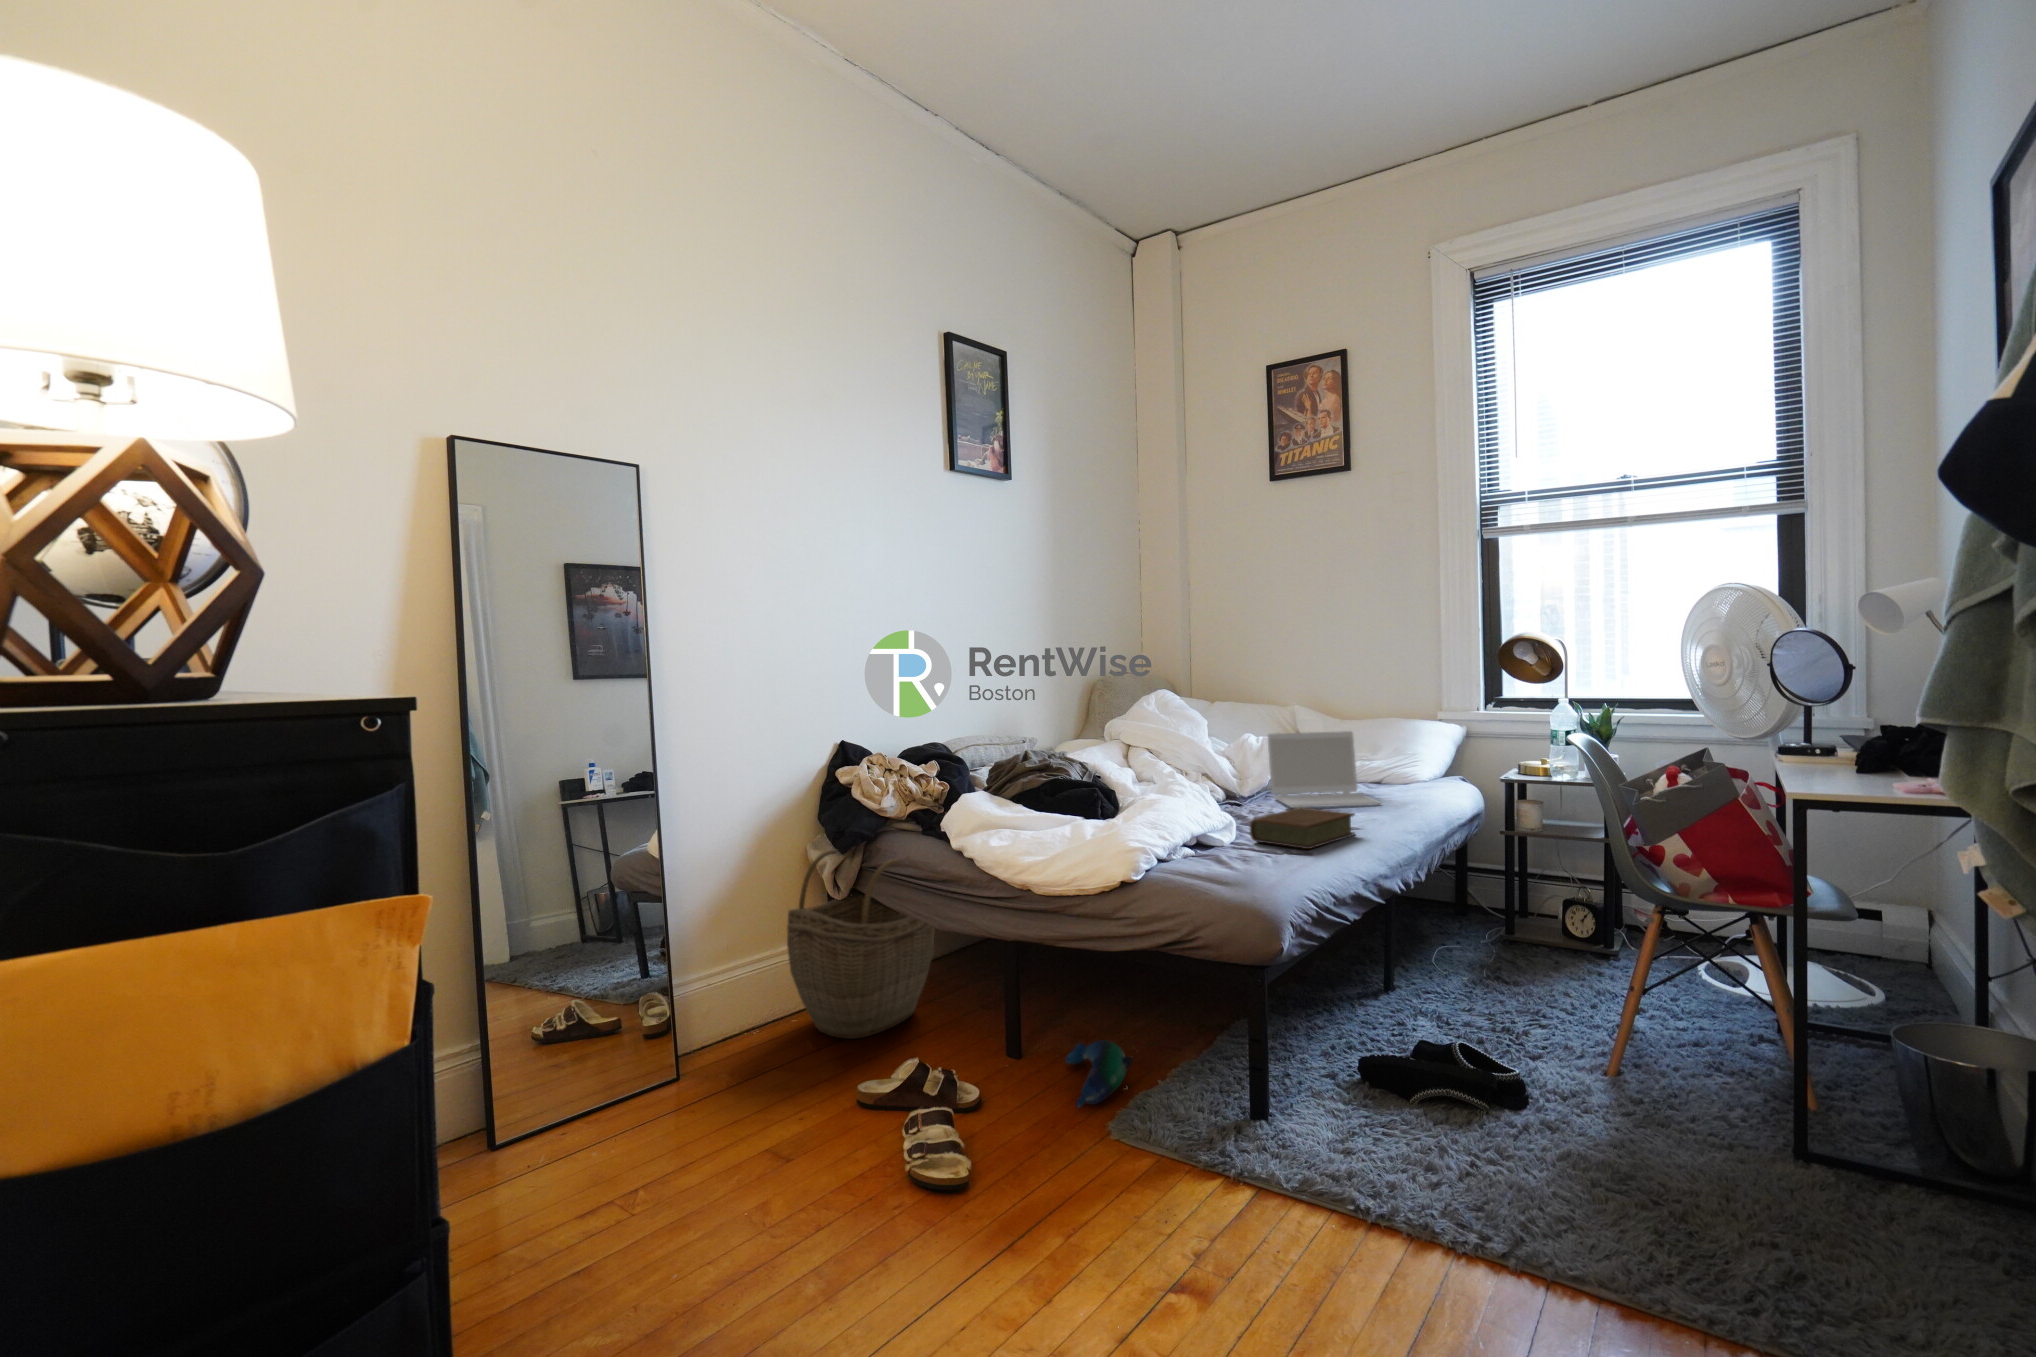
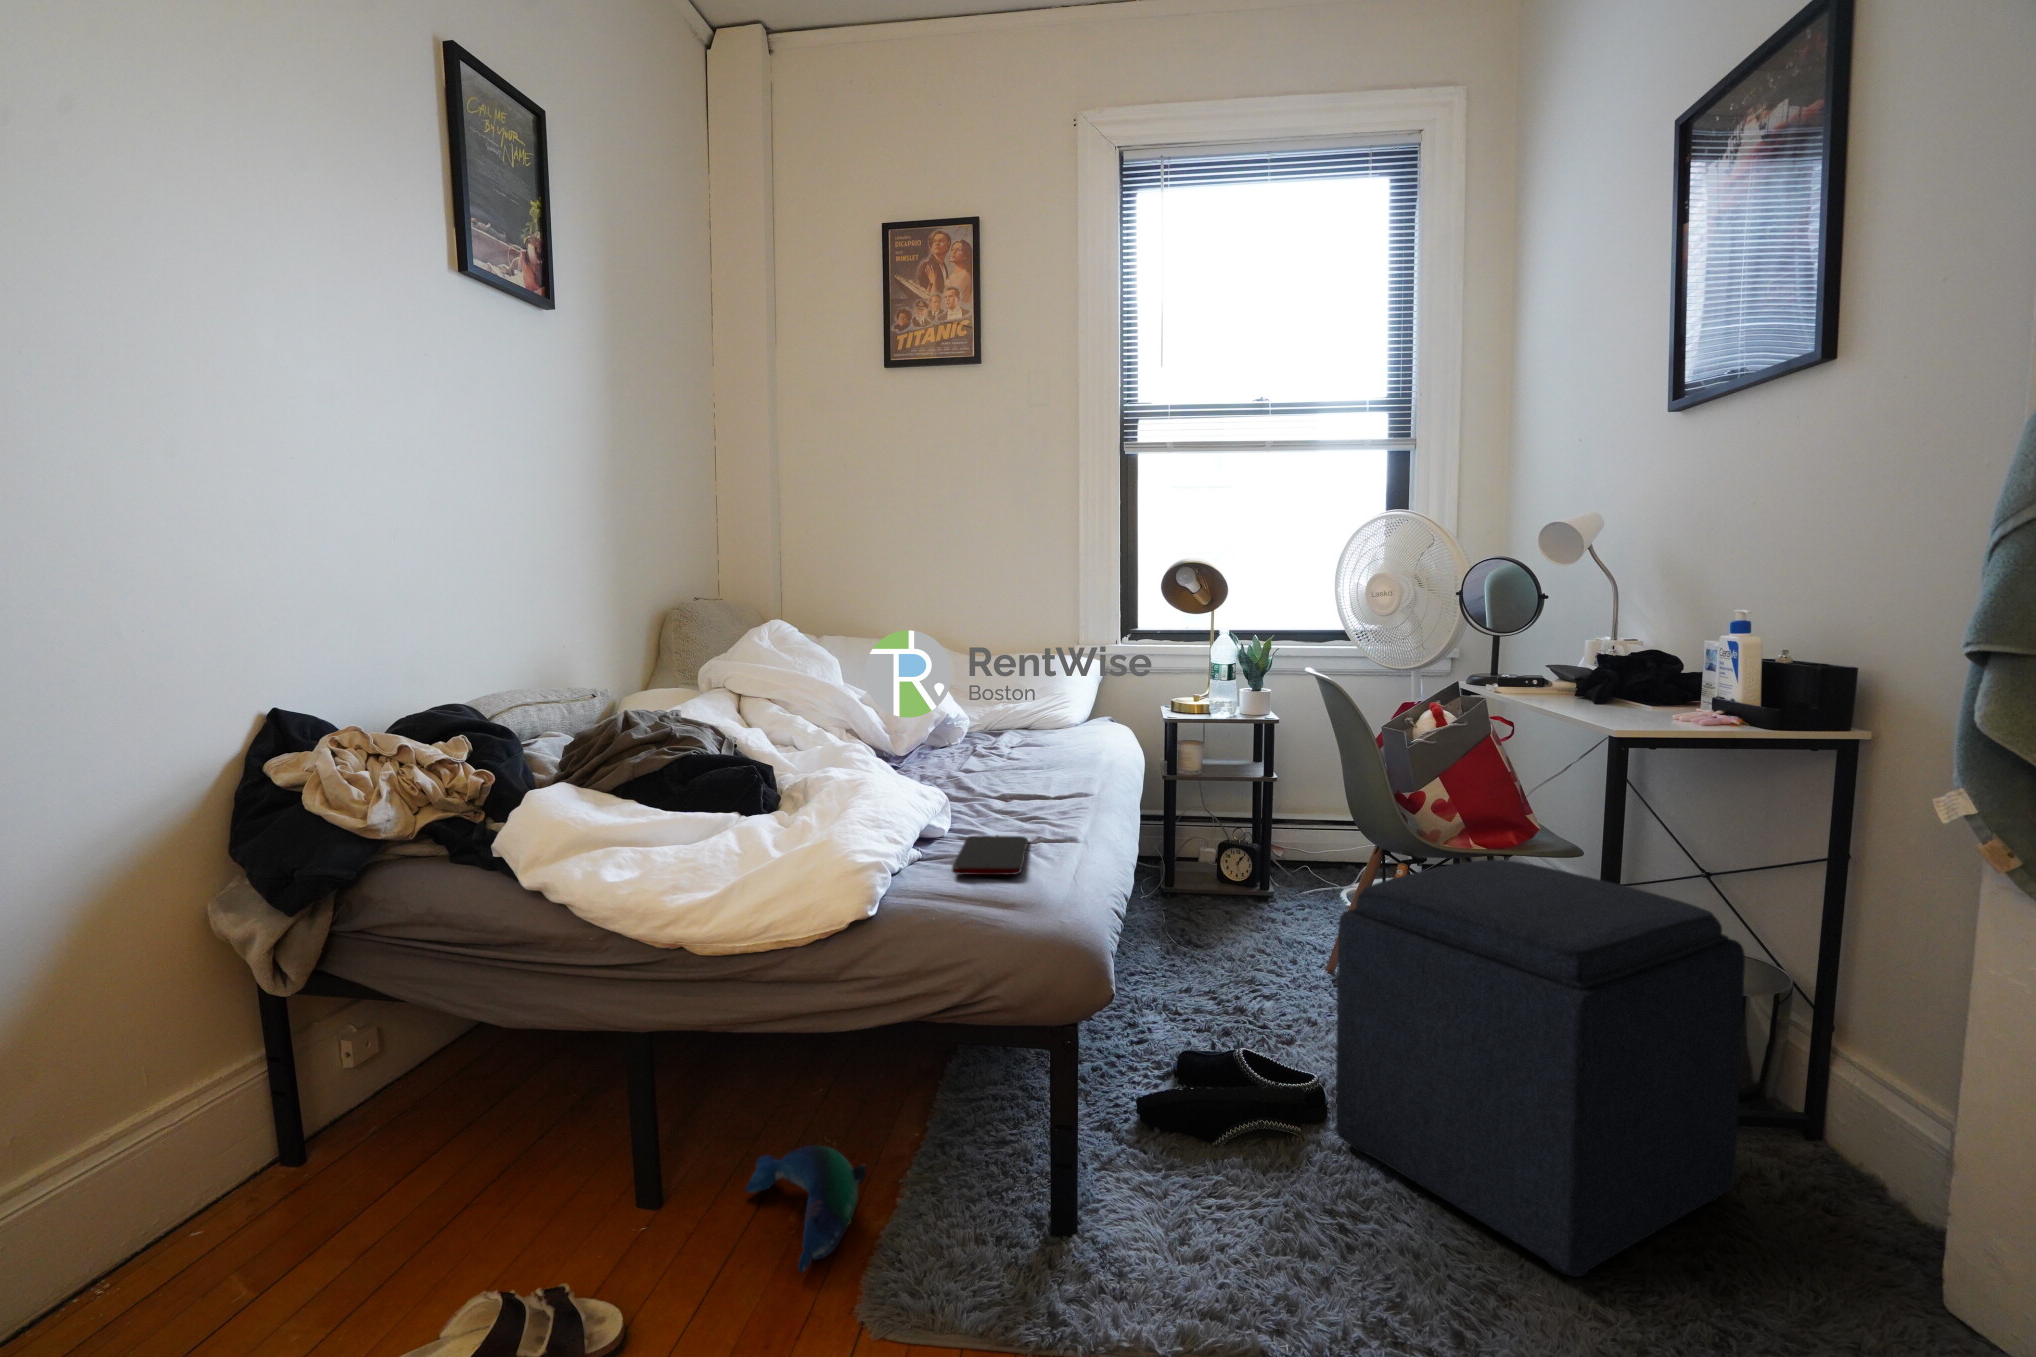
laptop: present [1267,731,1380,808] -> none [933,674,1074,772]
book: present [1250,807,1355,849] -> none [973,772,1088,828]
smartphone: none [1199,849,1276,874] -> present [952,836,1028,875]
woven basket: present [787,850,934,1039] -> none [173,906,479,1248]
ottoman: none [1511,910,1908,1258] -> present [1336,860,1745,1277]

